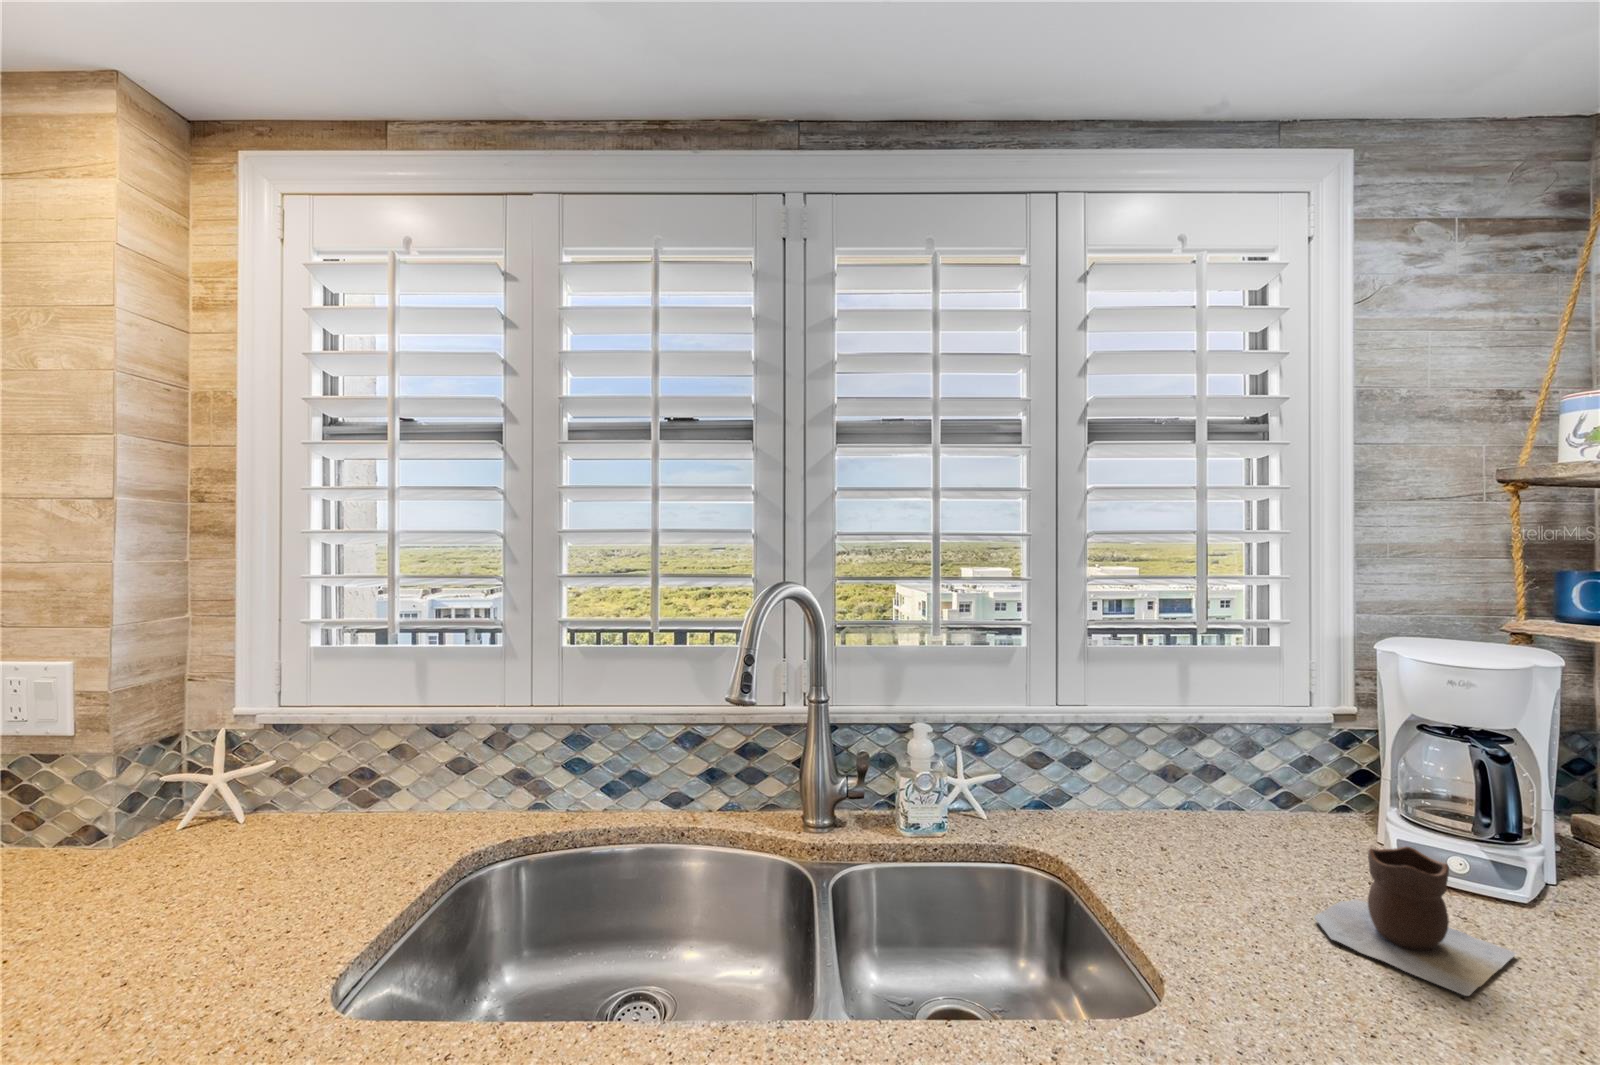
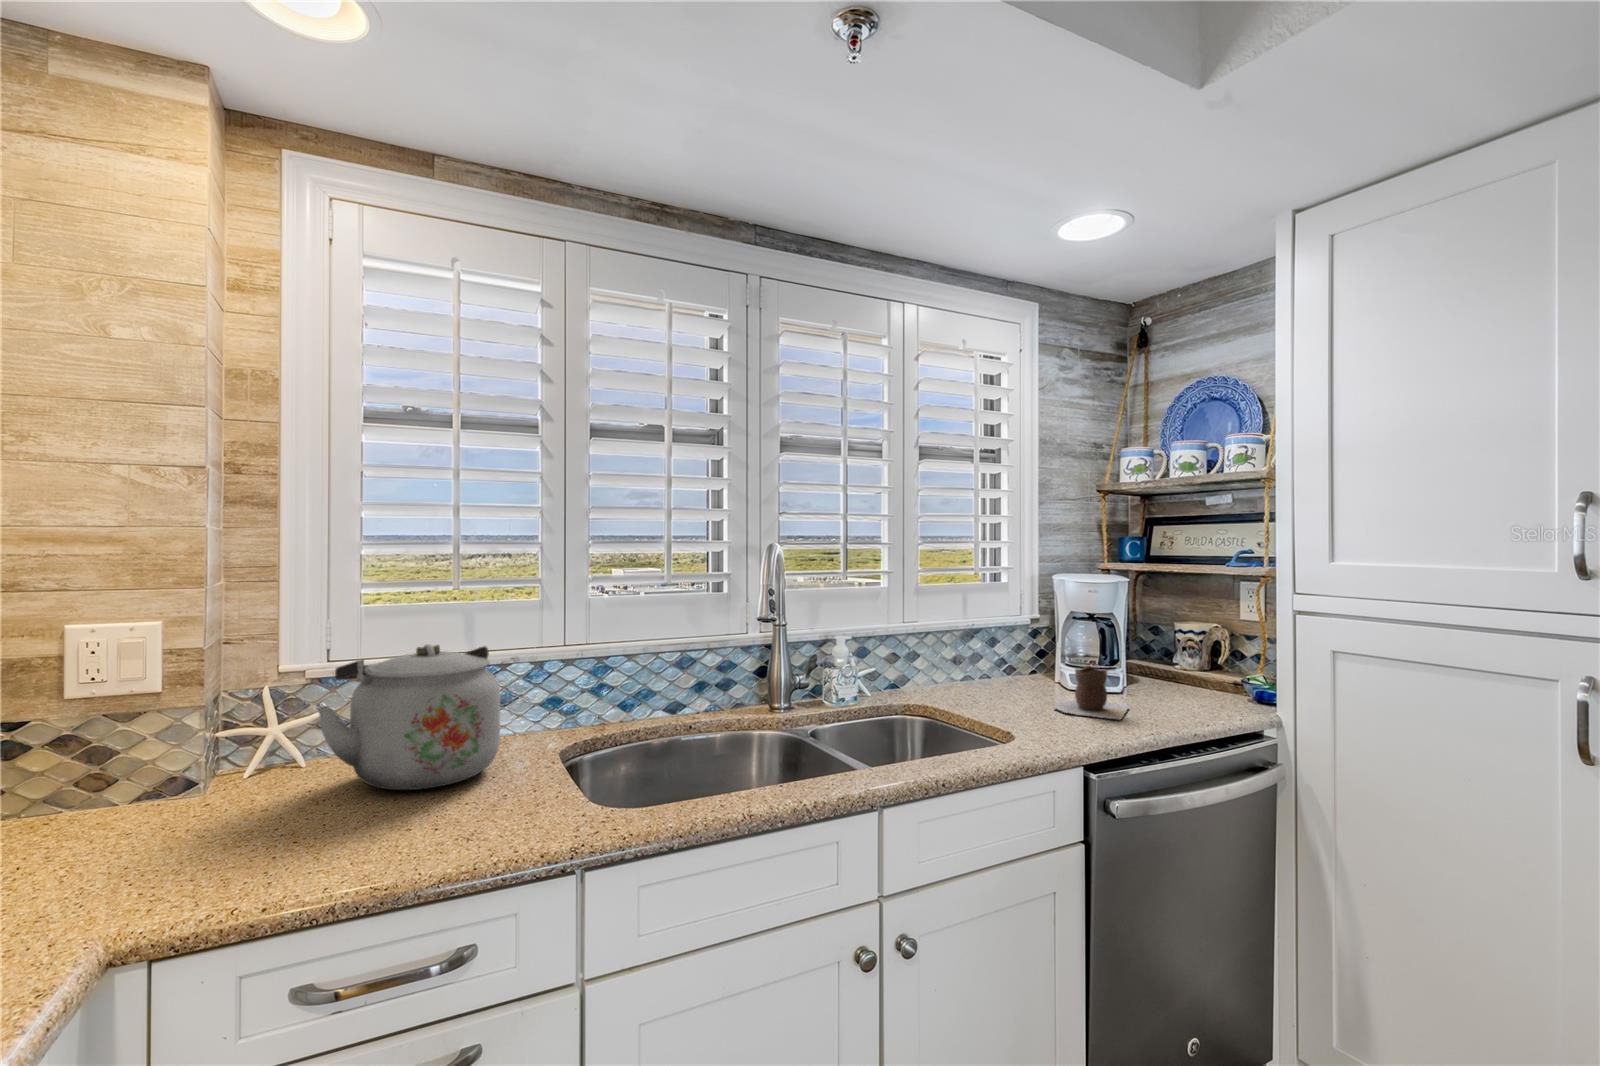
kettle: none [145,705,396,892] -> present [317,644,500,790]

